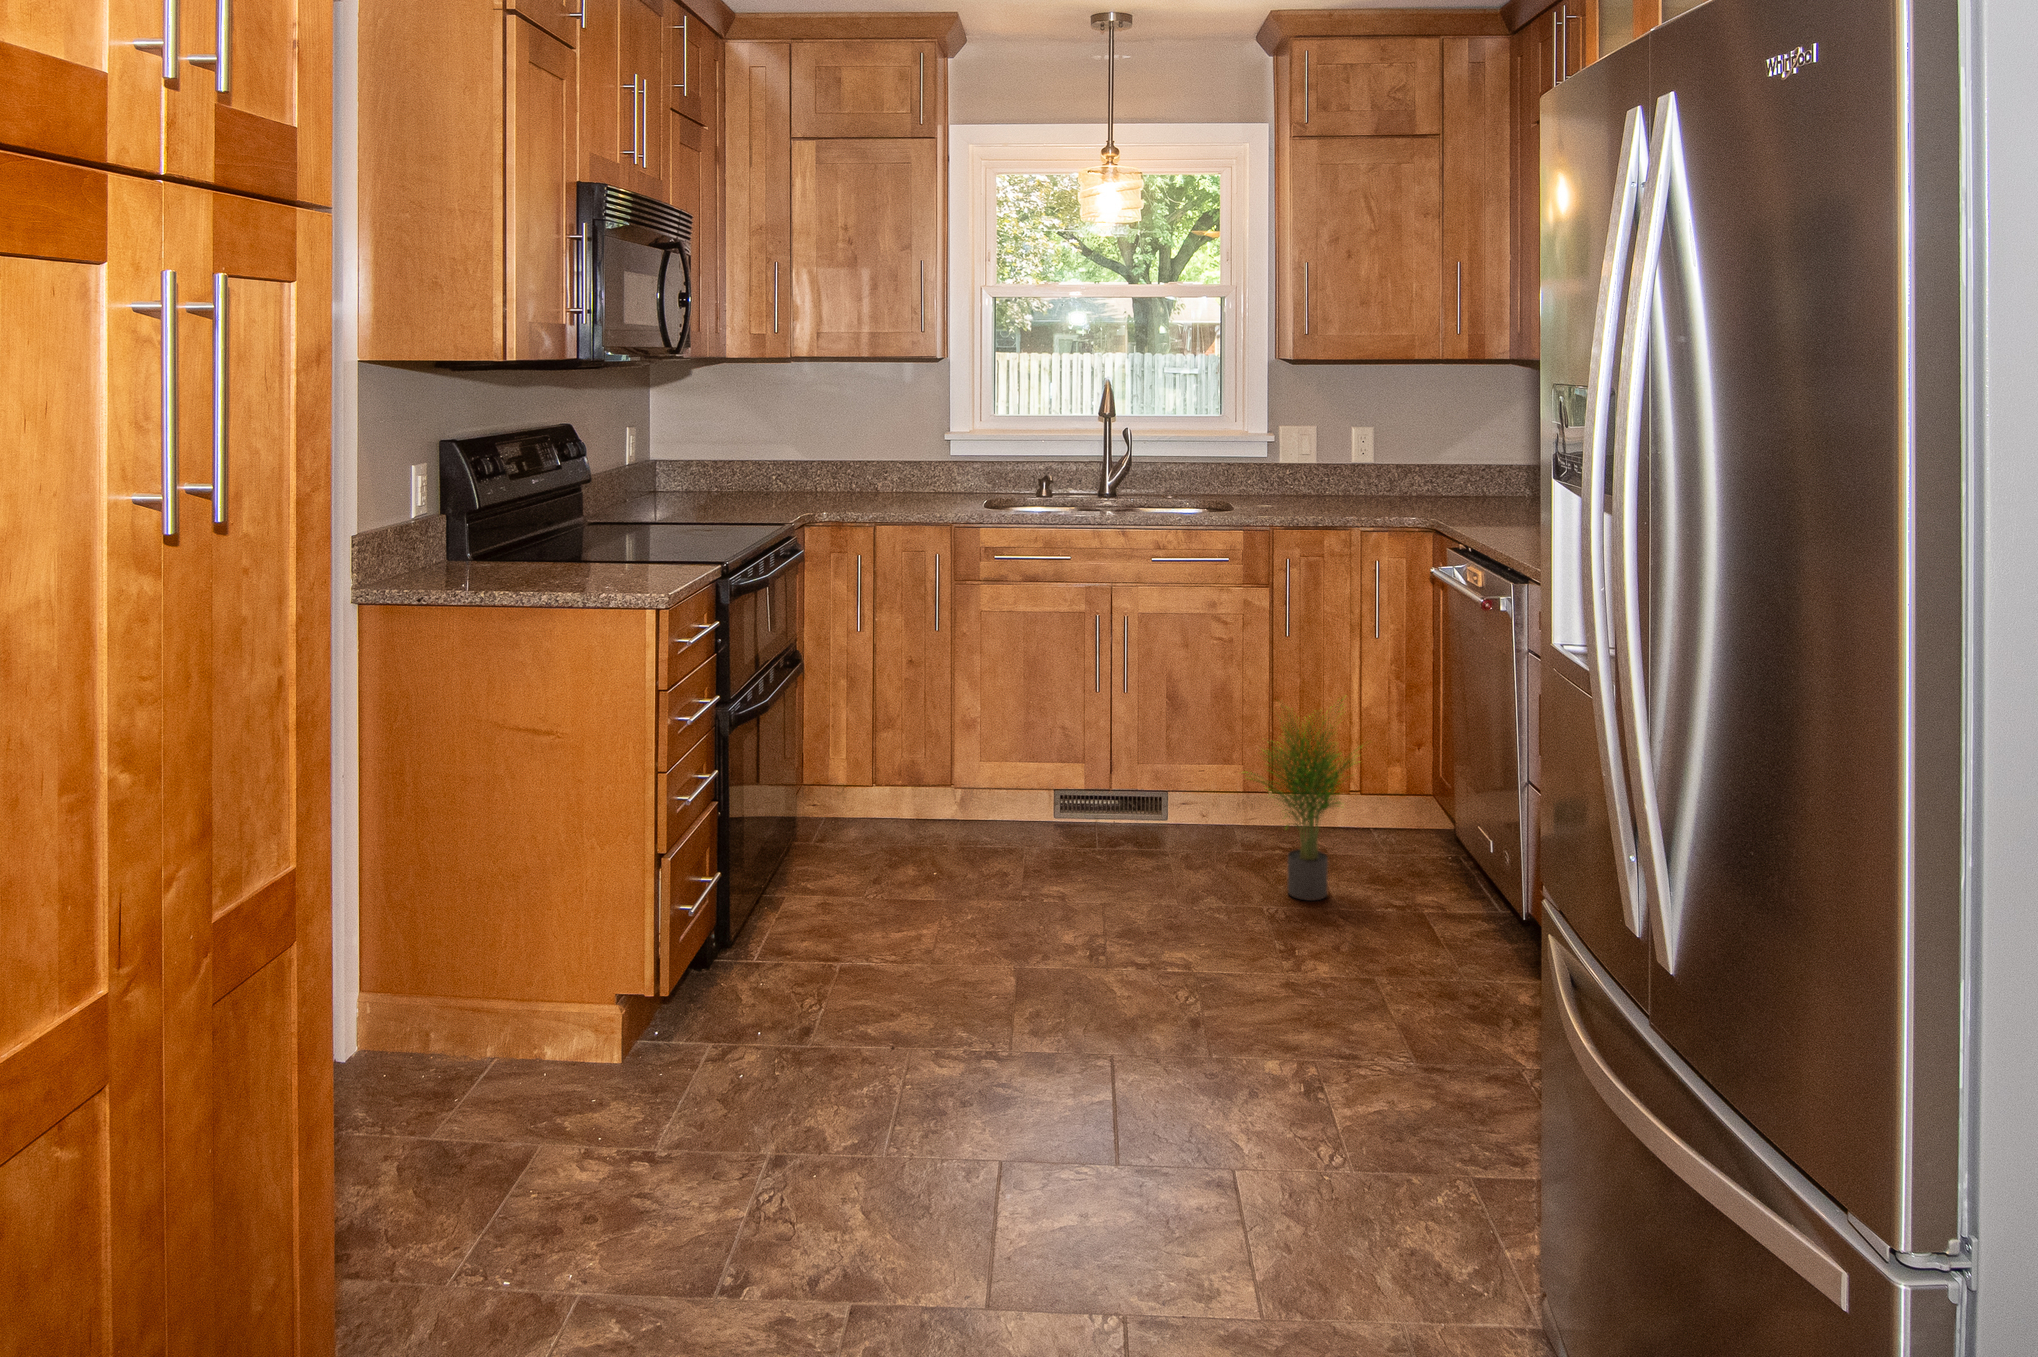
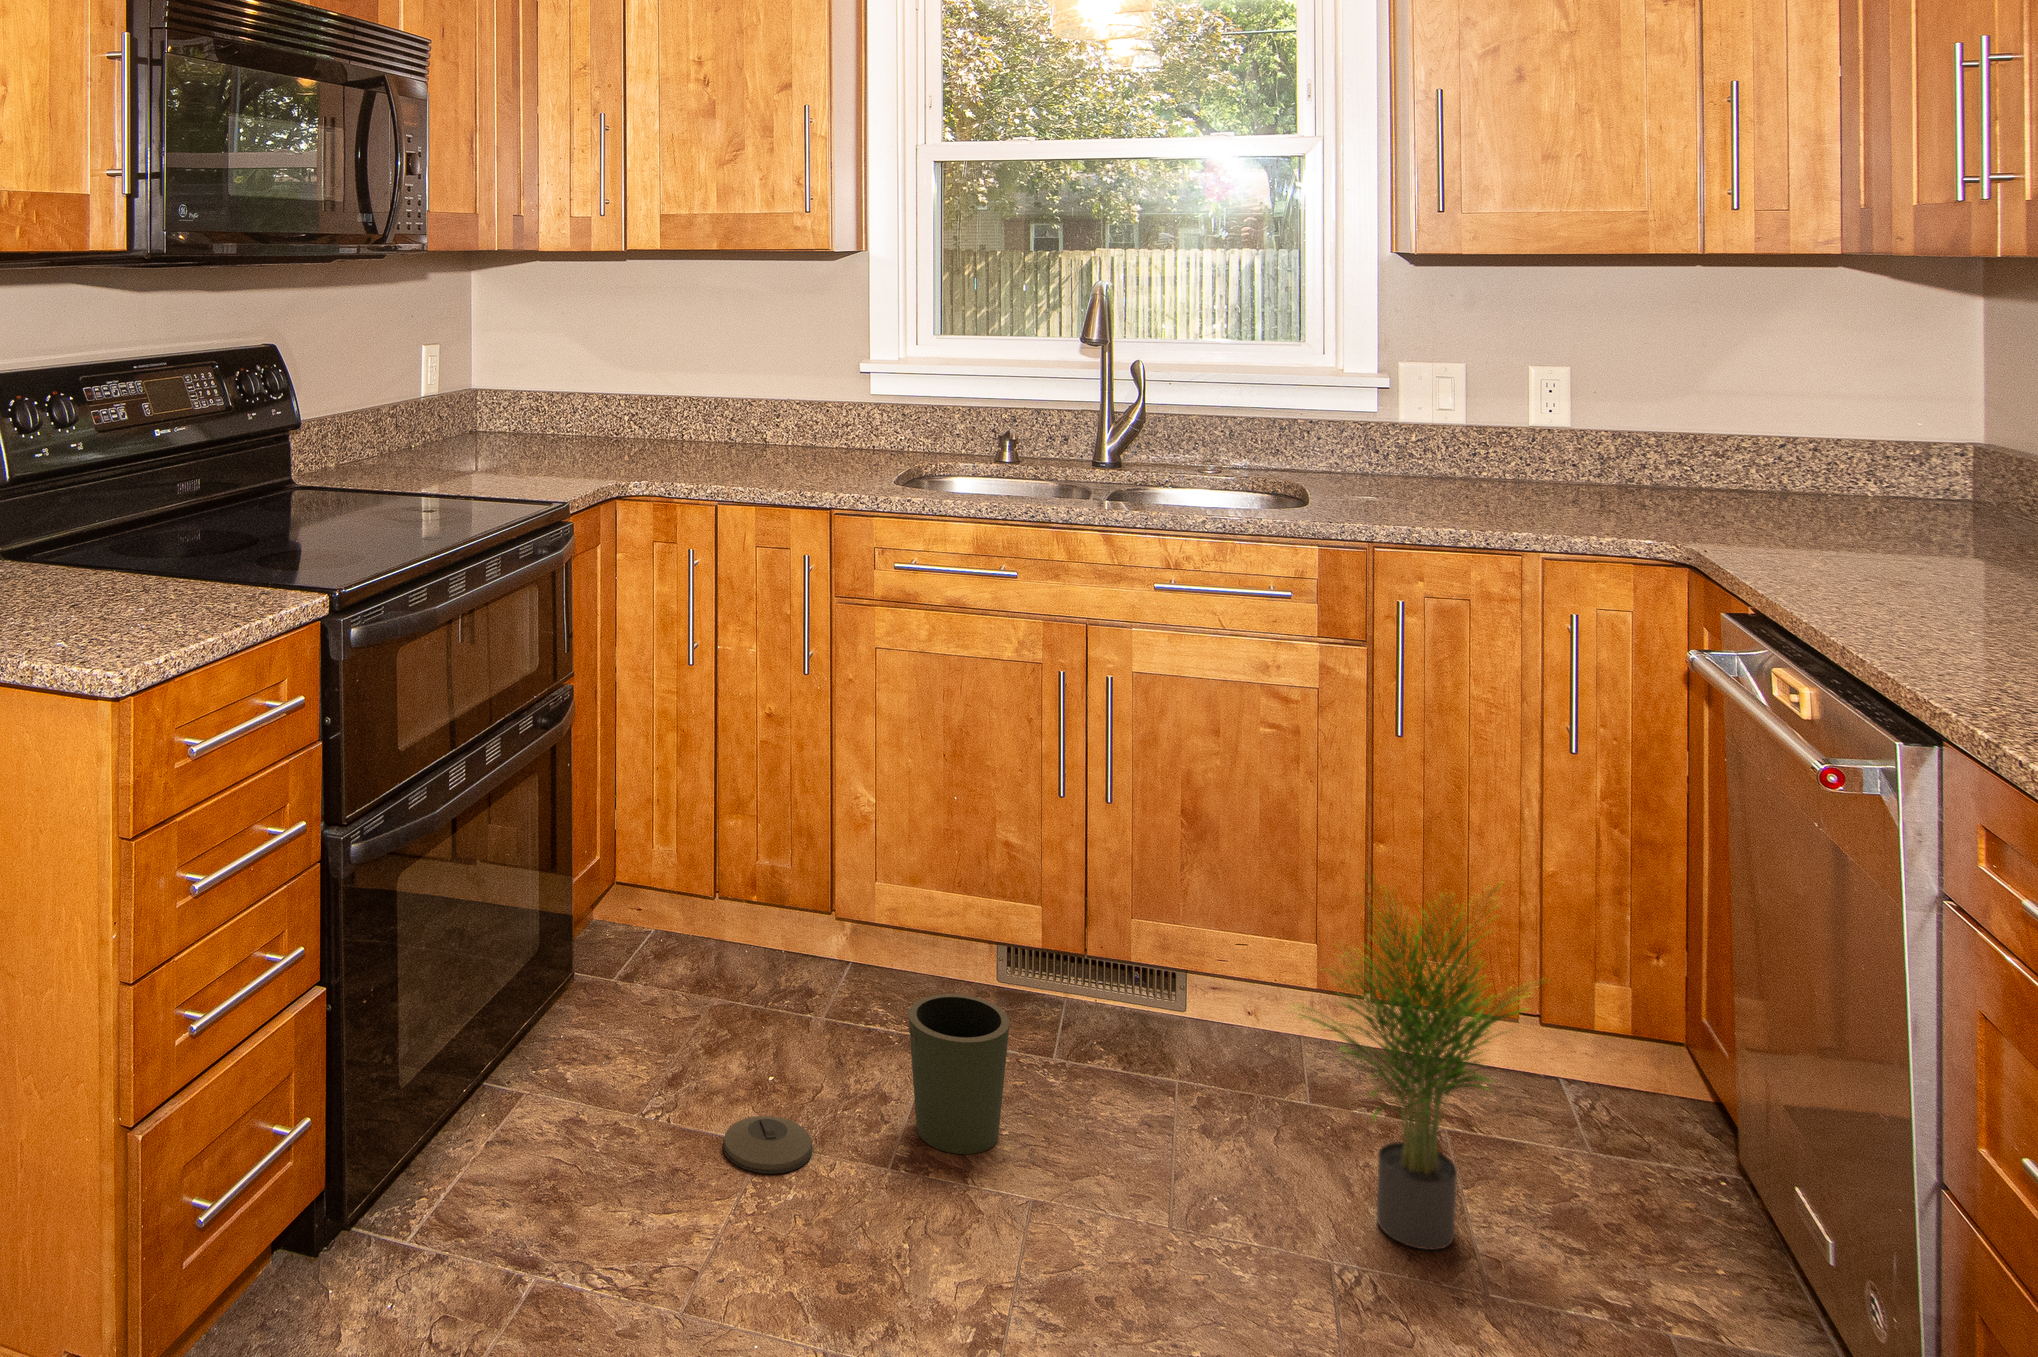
trash can: none [919,803,1084,909] -> present [723,994,1010,1174]

